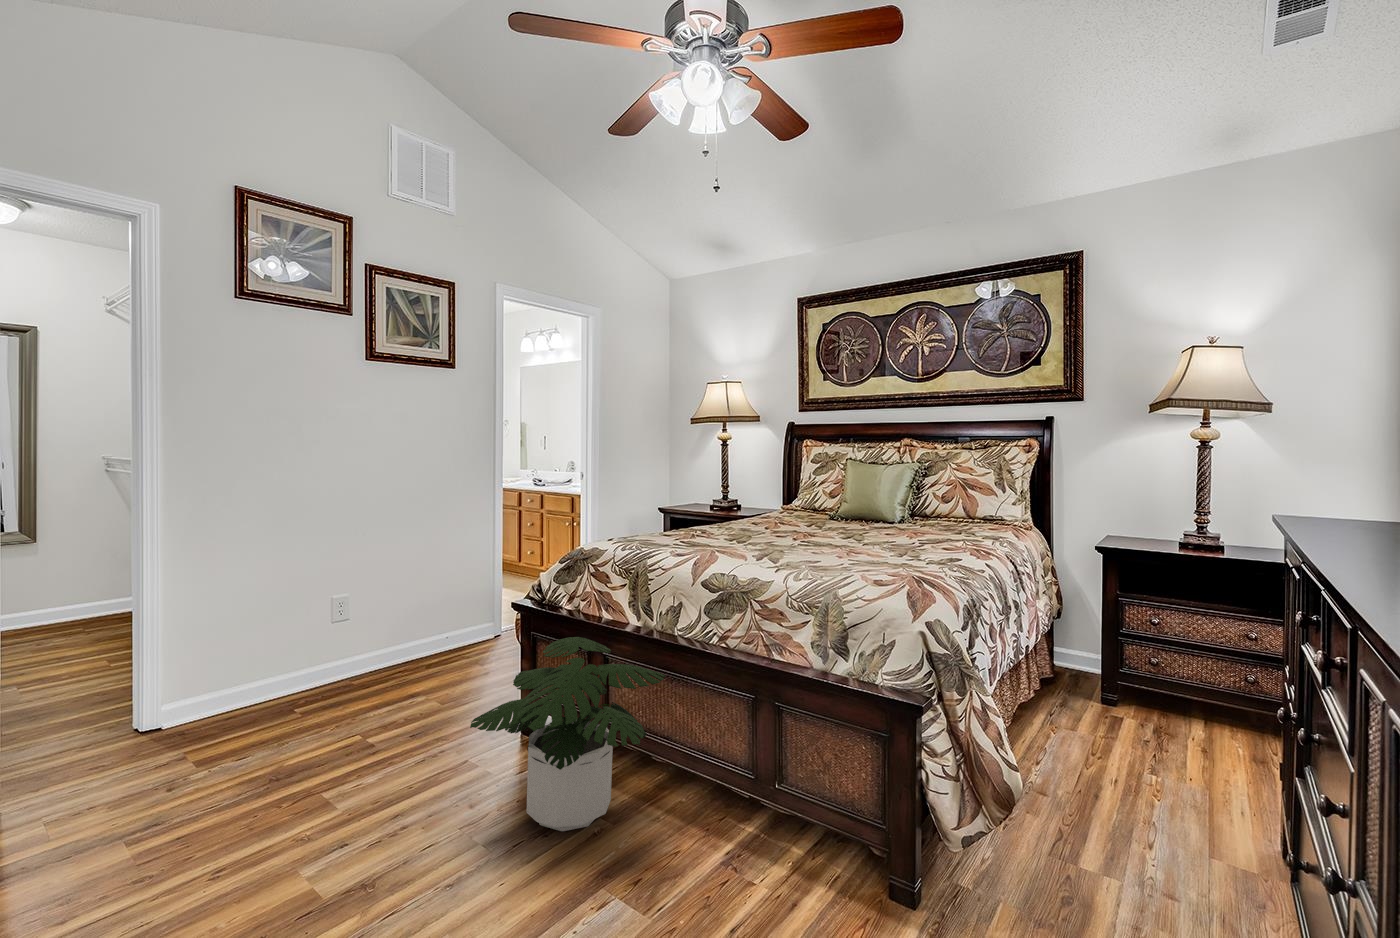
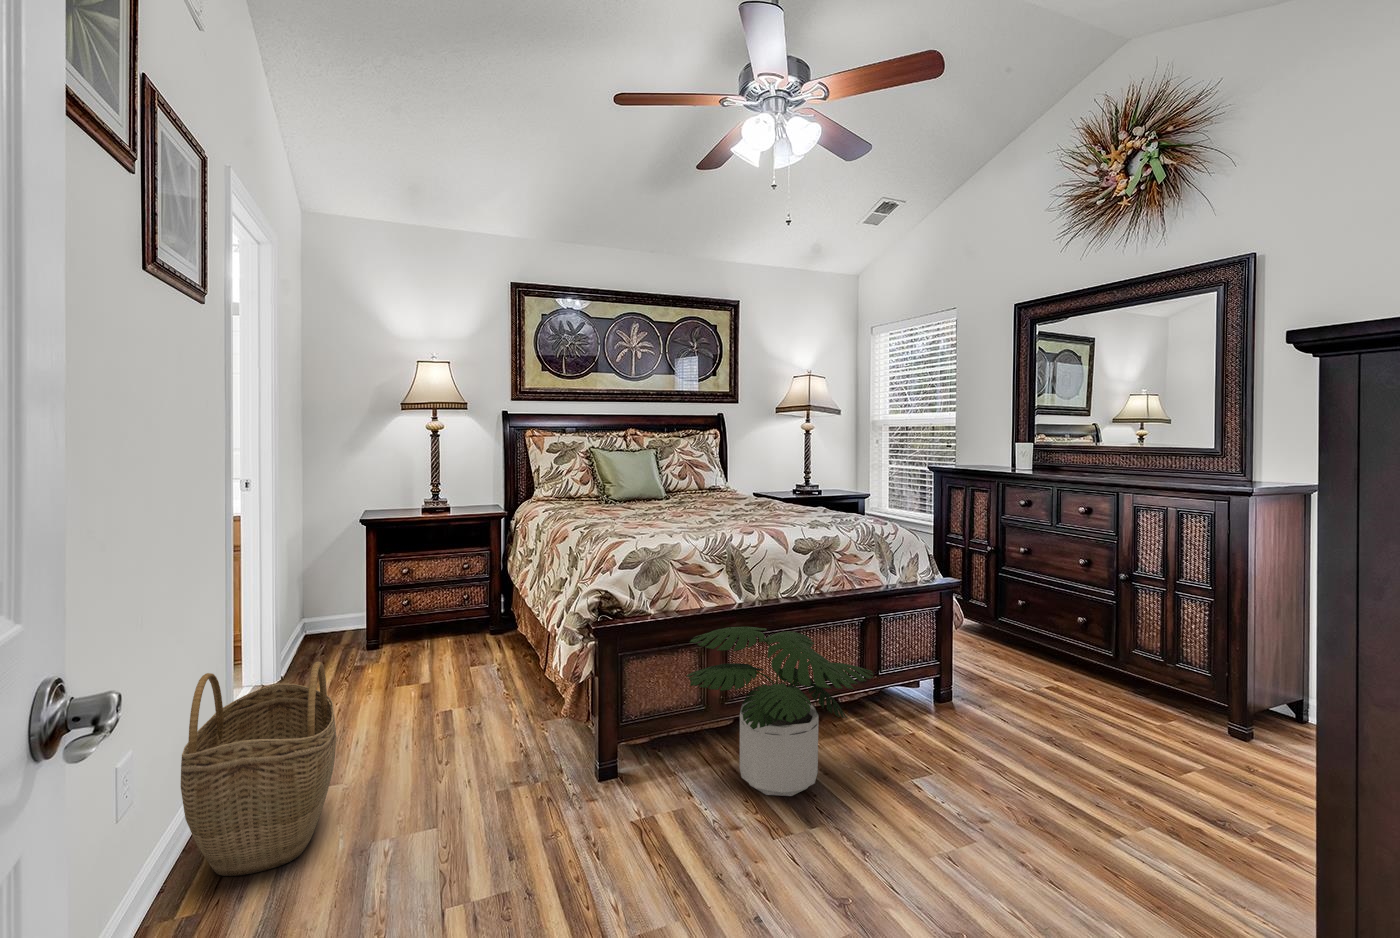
woven basket: none [350,565,452,683] -> present [181,662,336,876]

